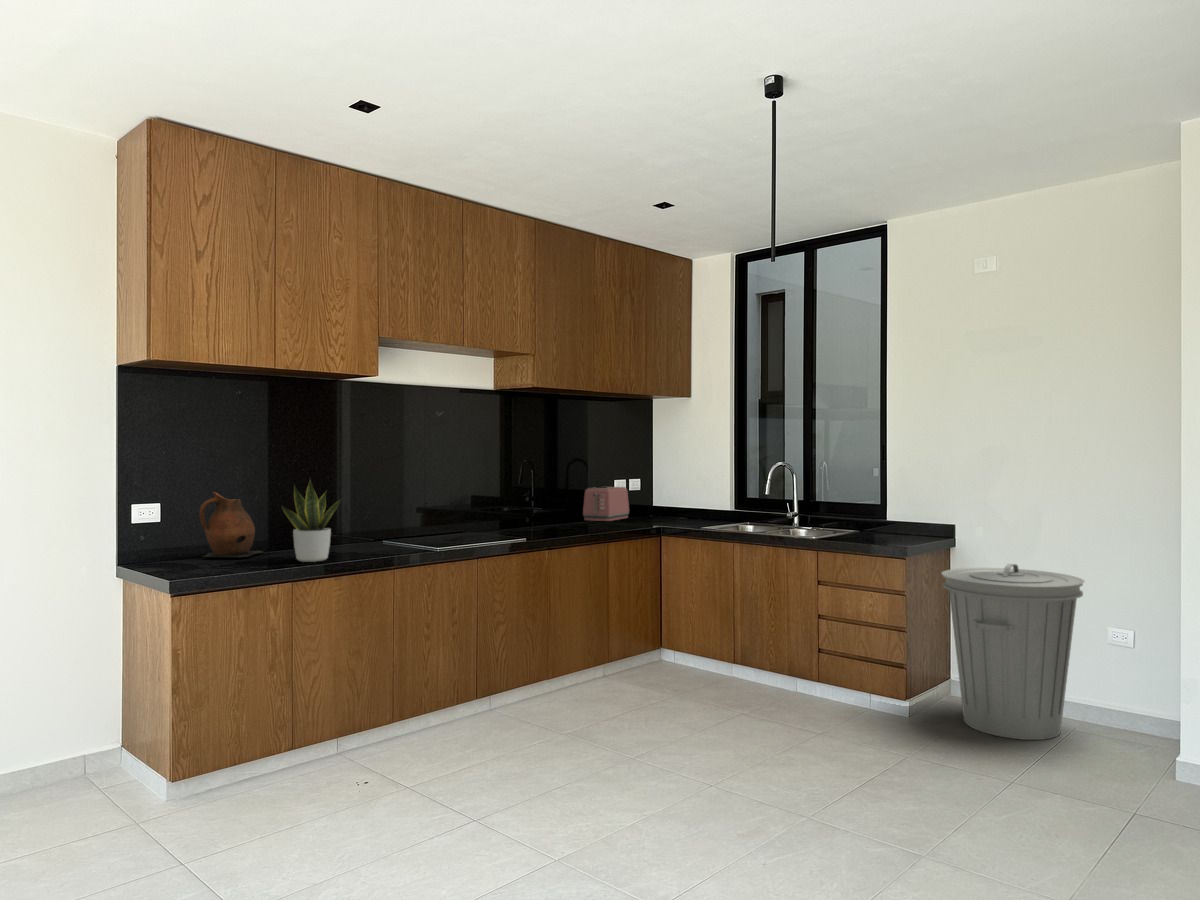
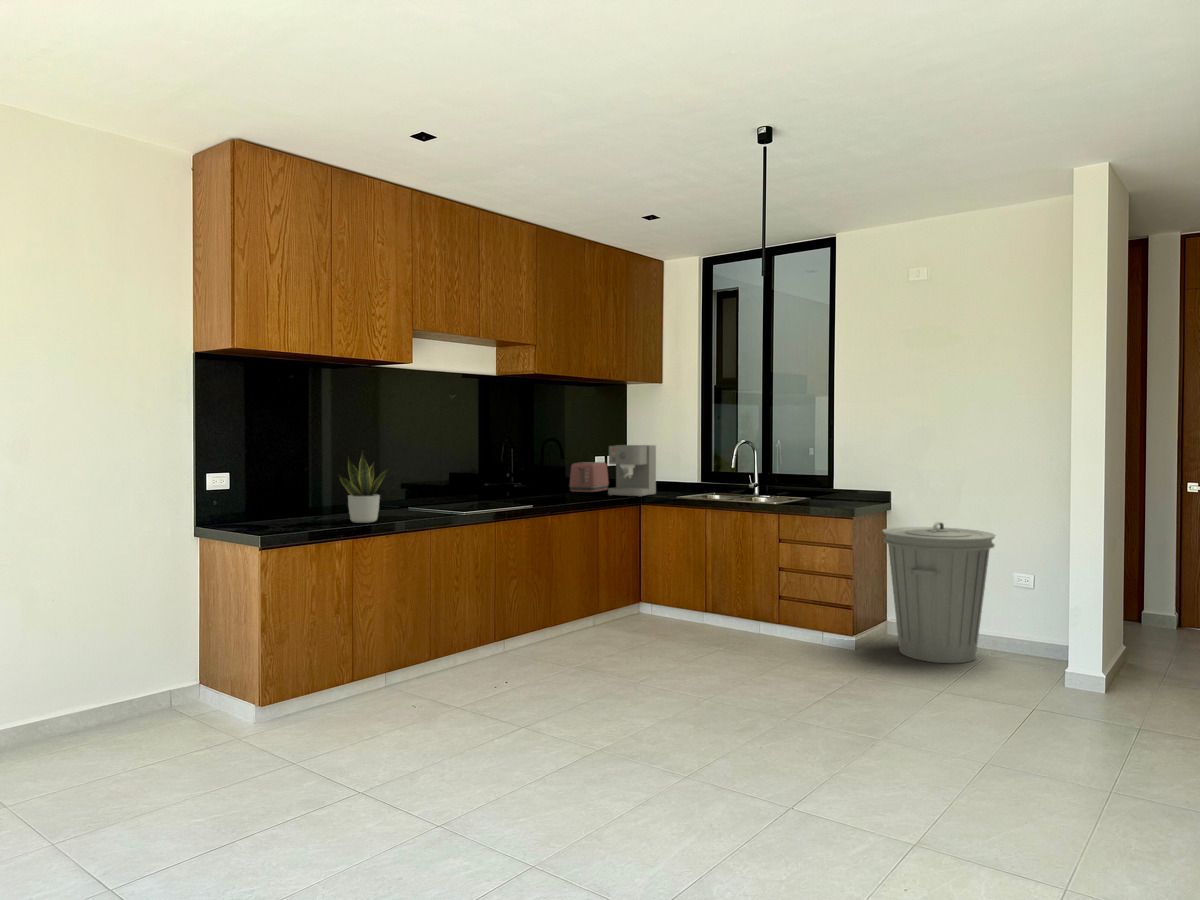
coffee maker: none [623,468,679,528] -> present [608,445,656,497]
ceramic pitcher: present [199,492,262,558] -> none [262,464,315,521]

